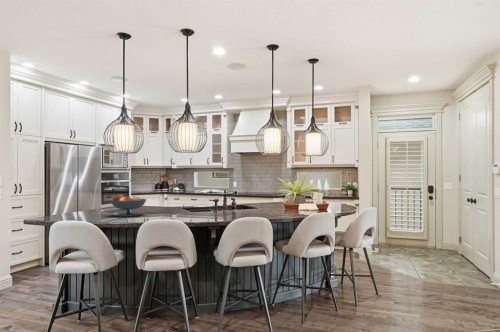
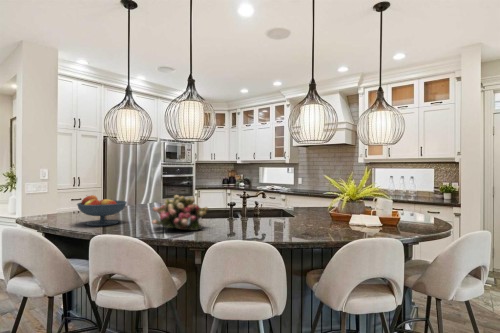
flower arrangement: none [176,192,213,215] -> present [152,195,208,230]

